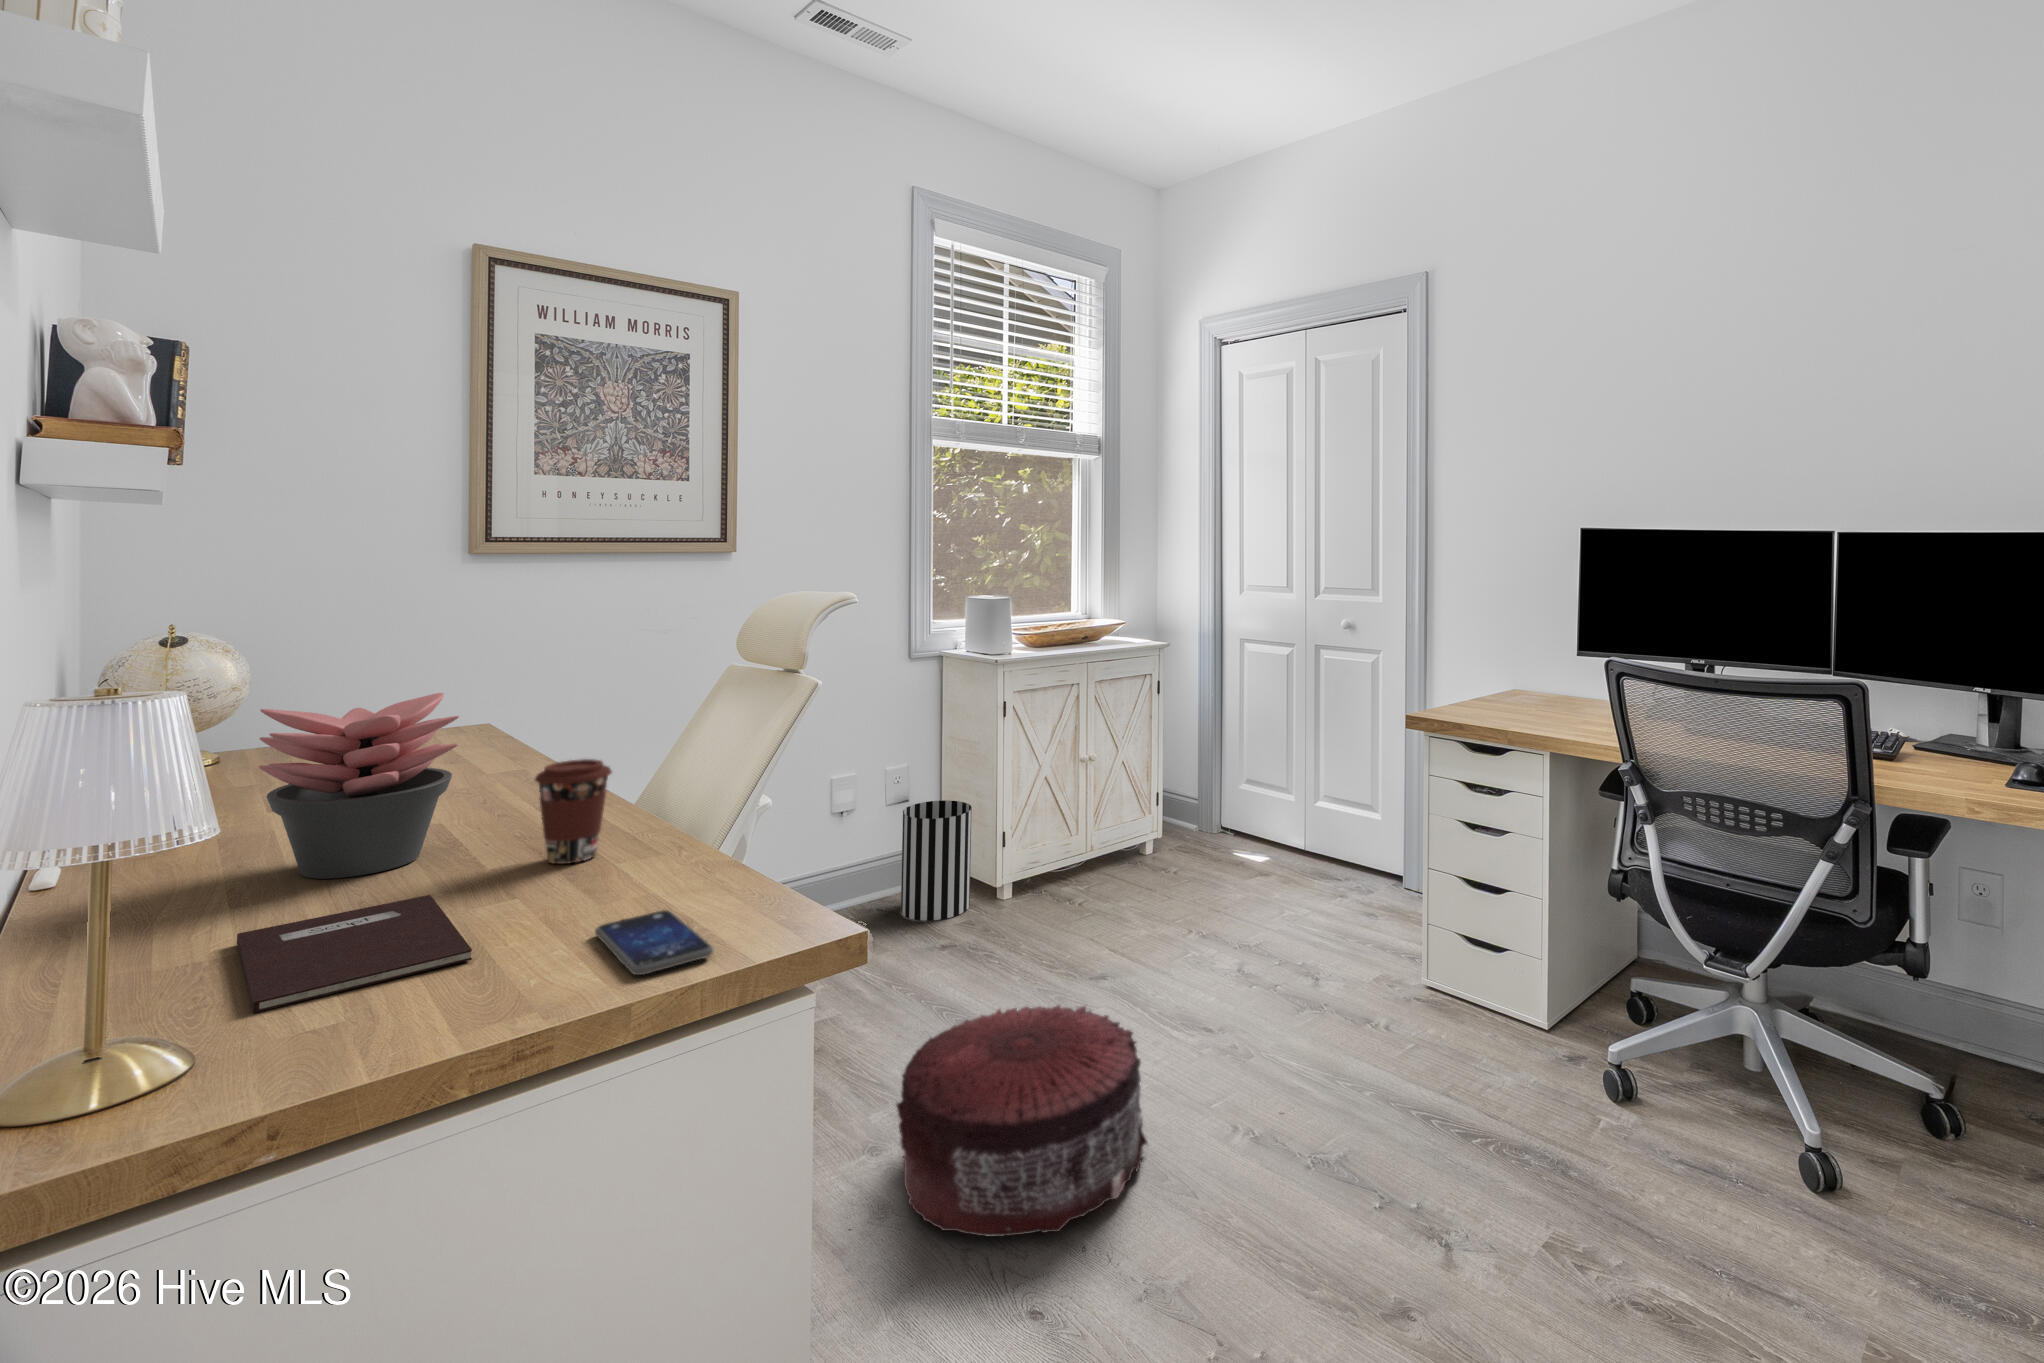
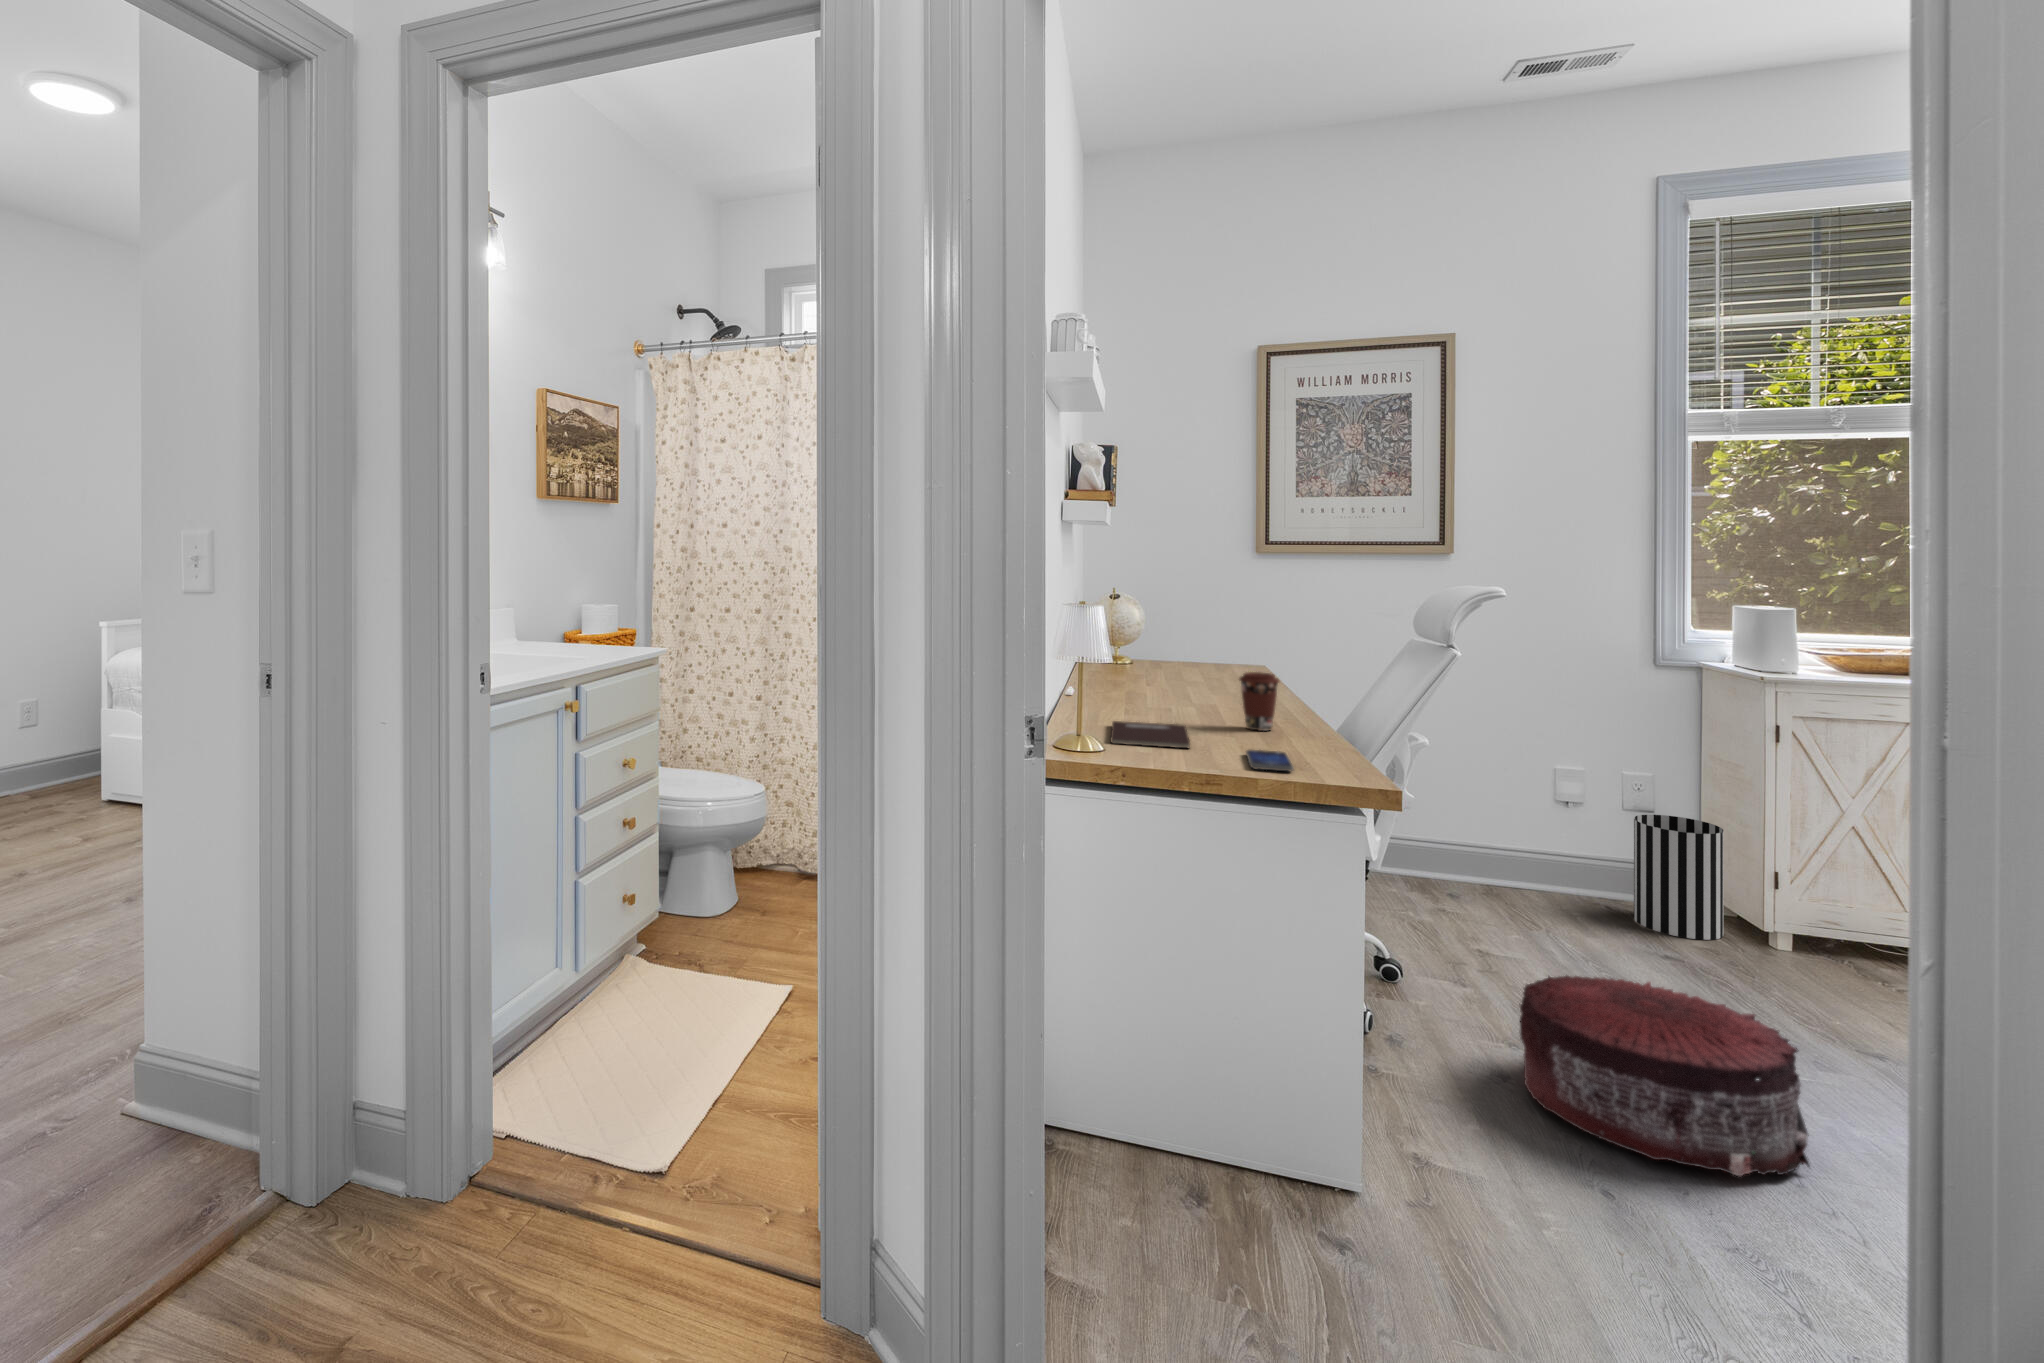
succulent plant: present [259,693,459,879] -> none [1127,627,1206,716]

